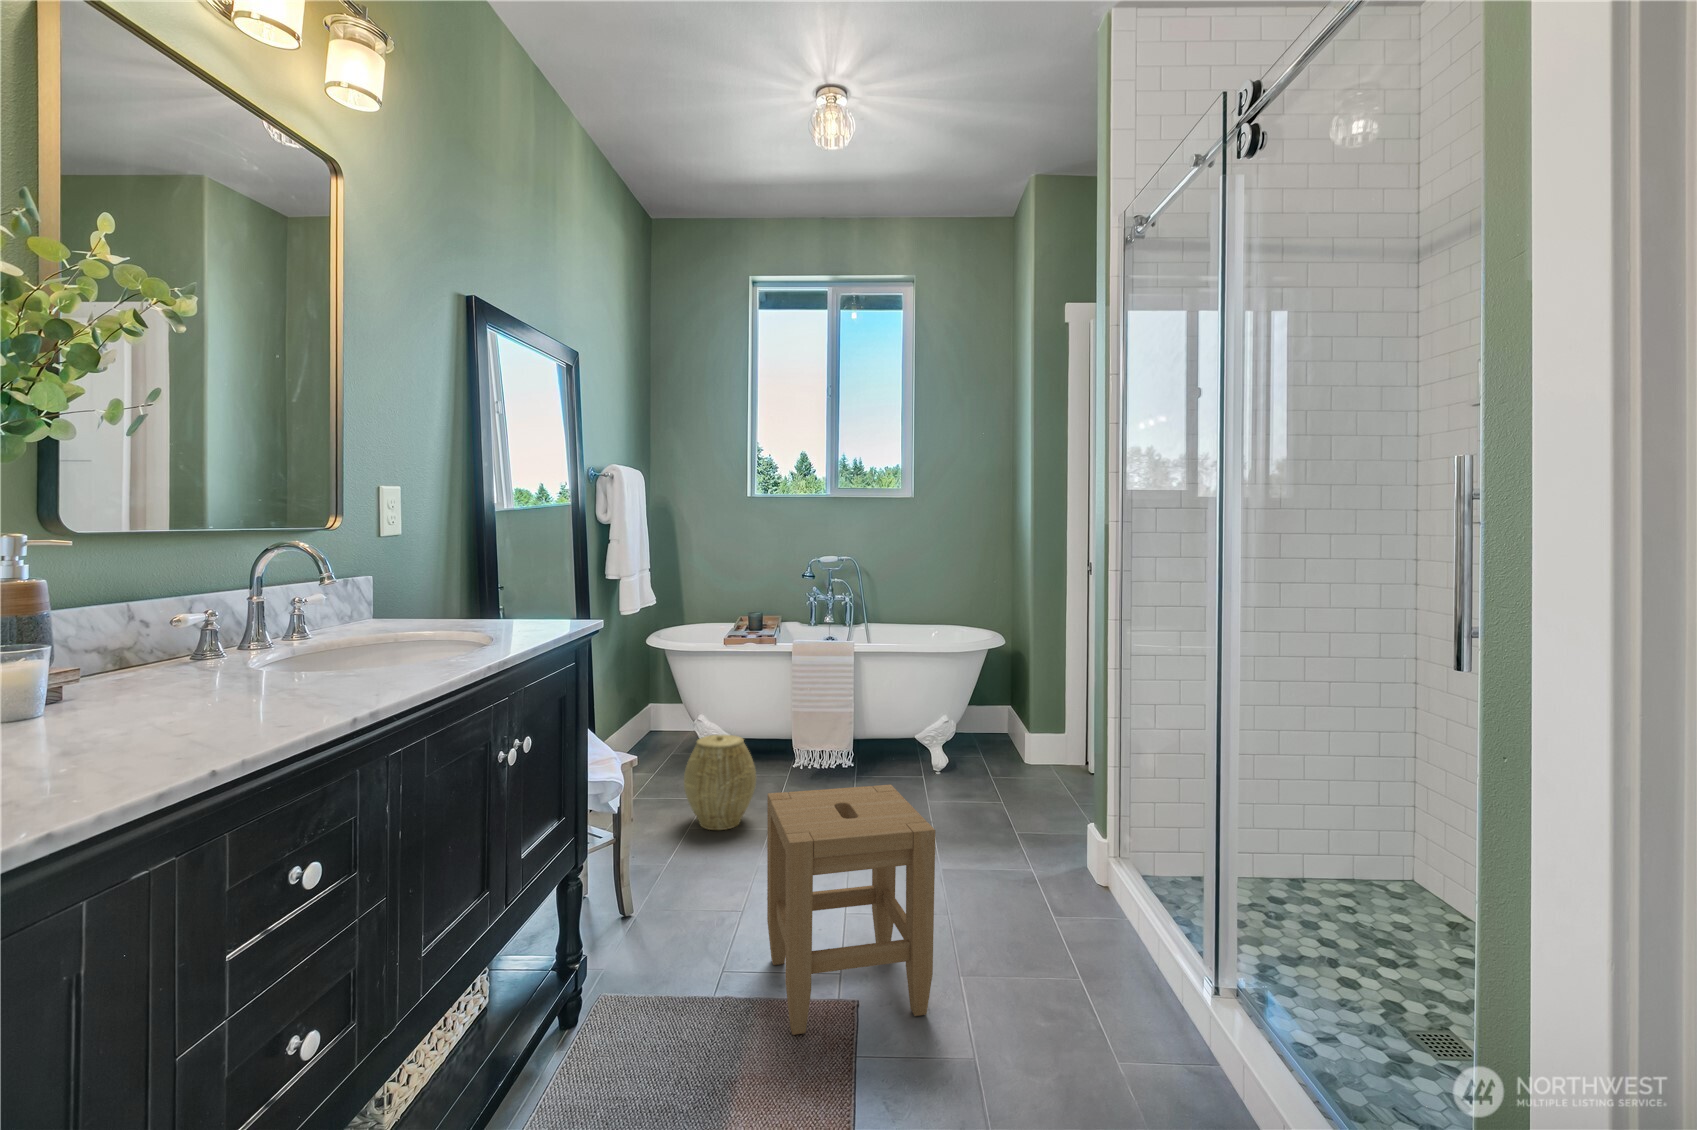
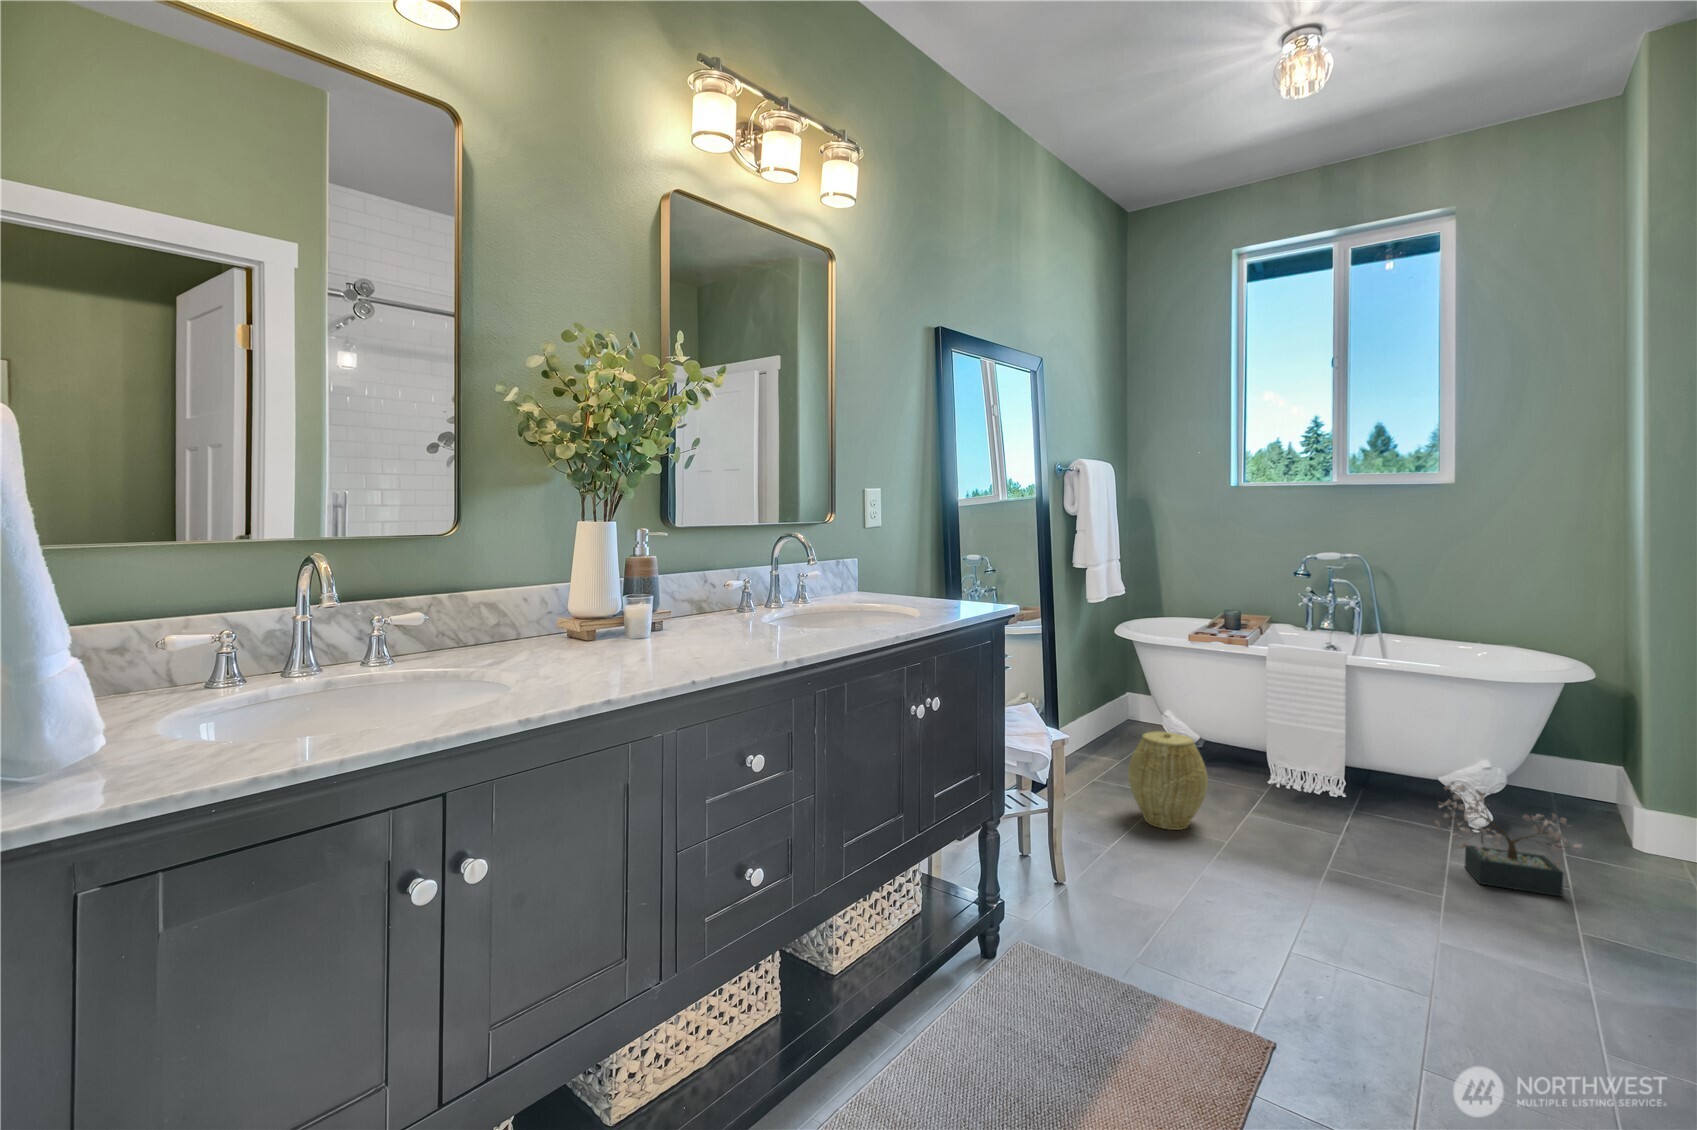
decorative plant: none [922,739,1006,817] -> present [1436,781,1582,896]
stool: present [767,785,935,1035] -> none [1181,793,1378,1087]

